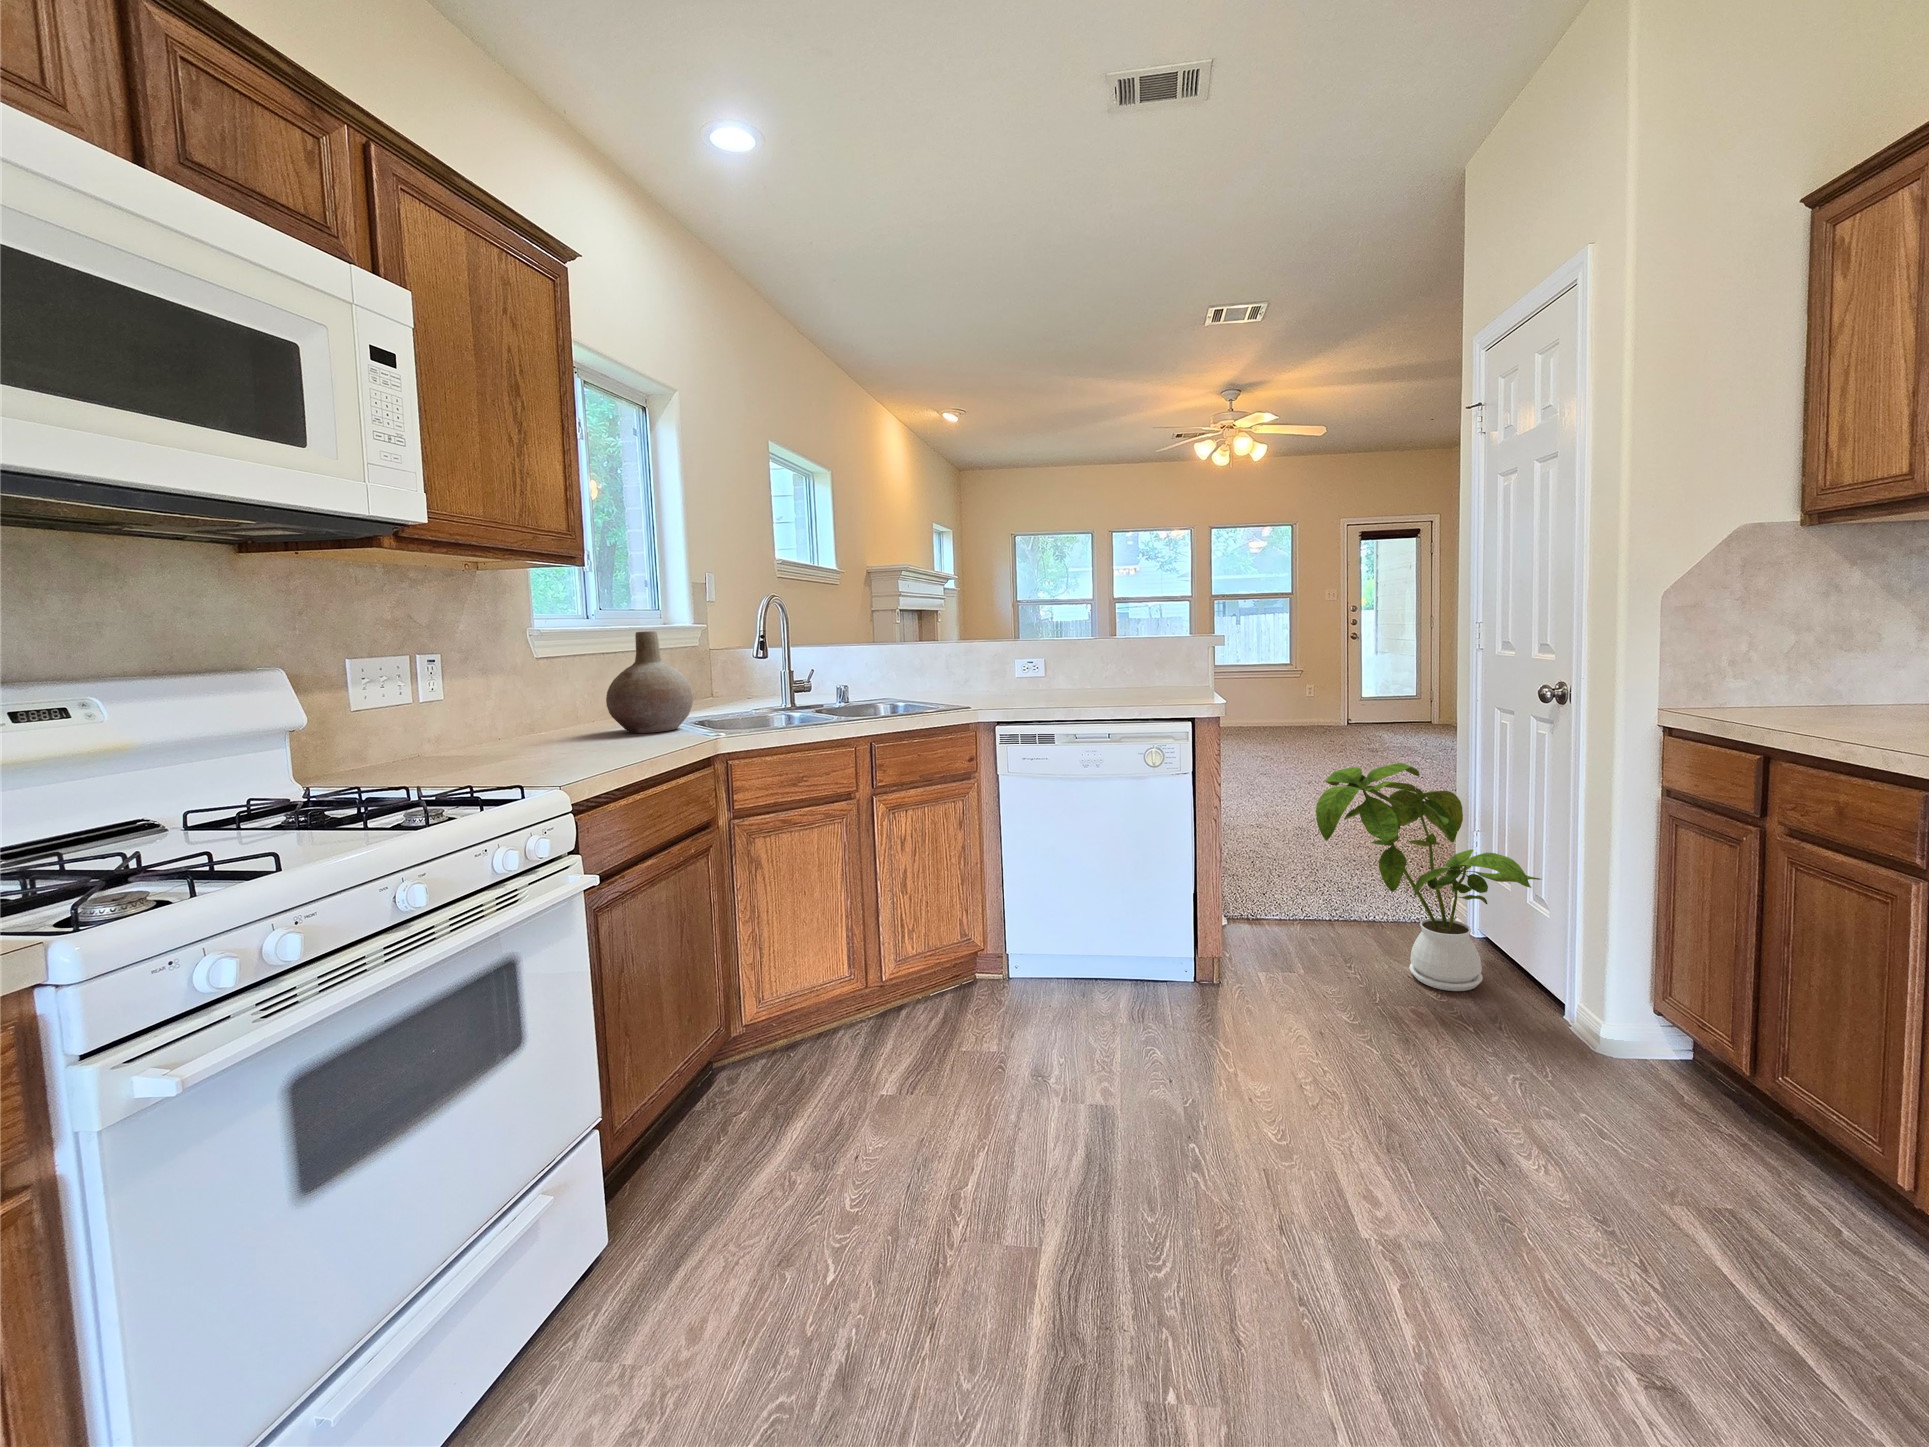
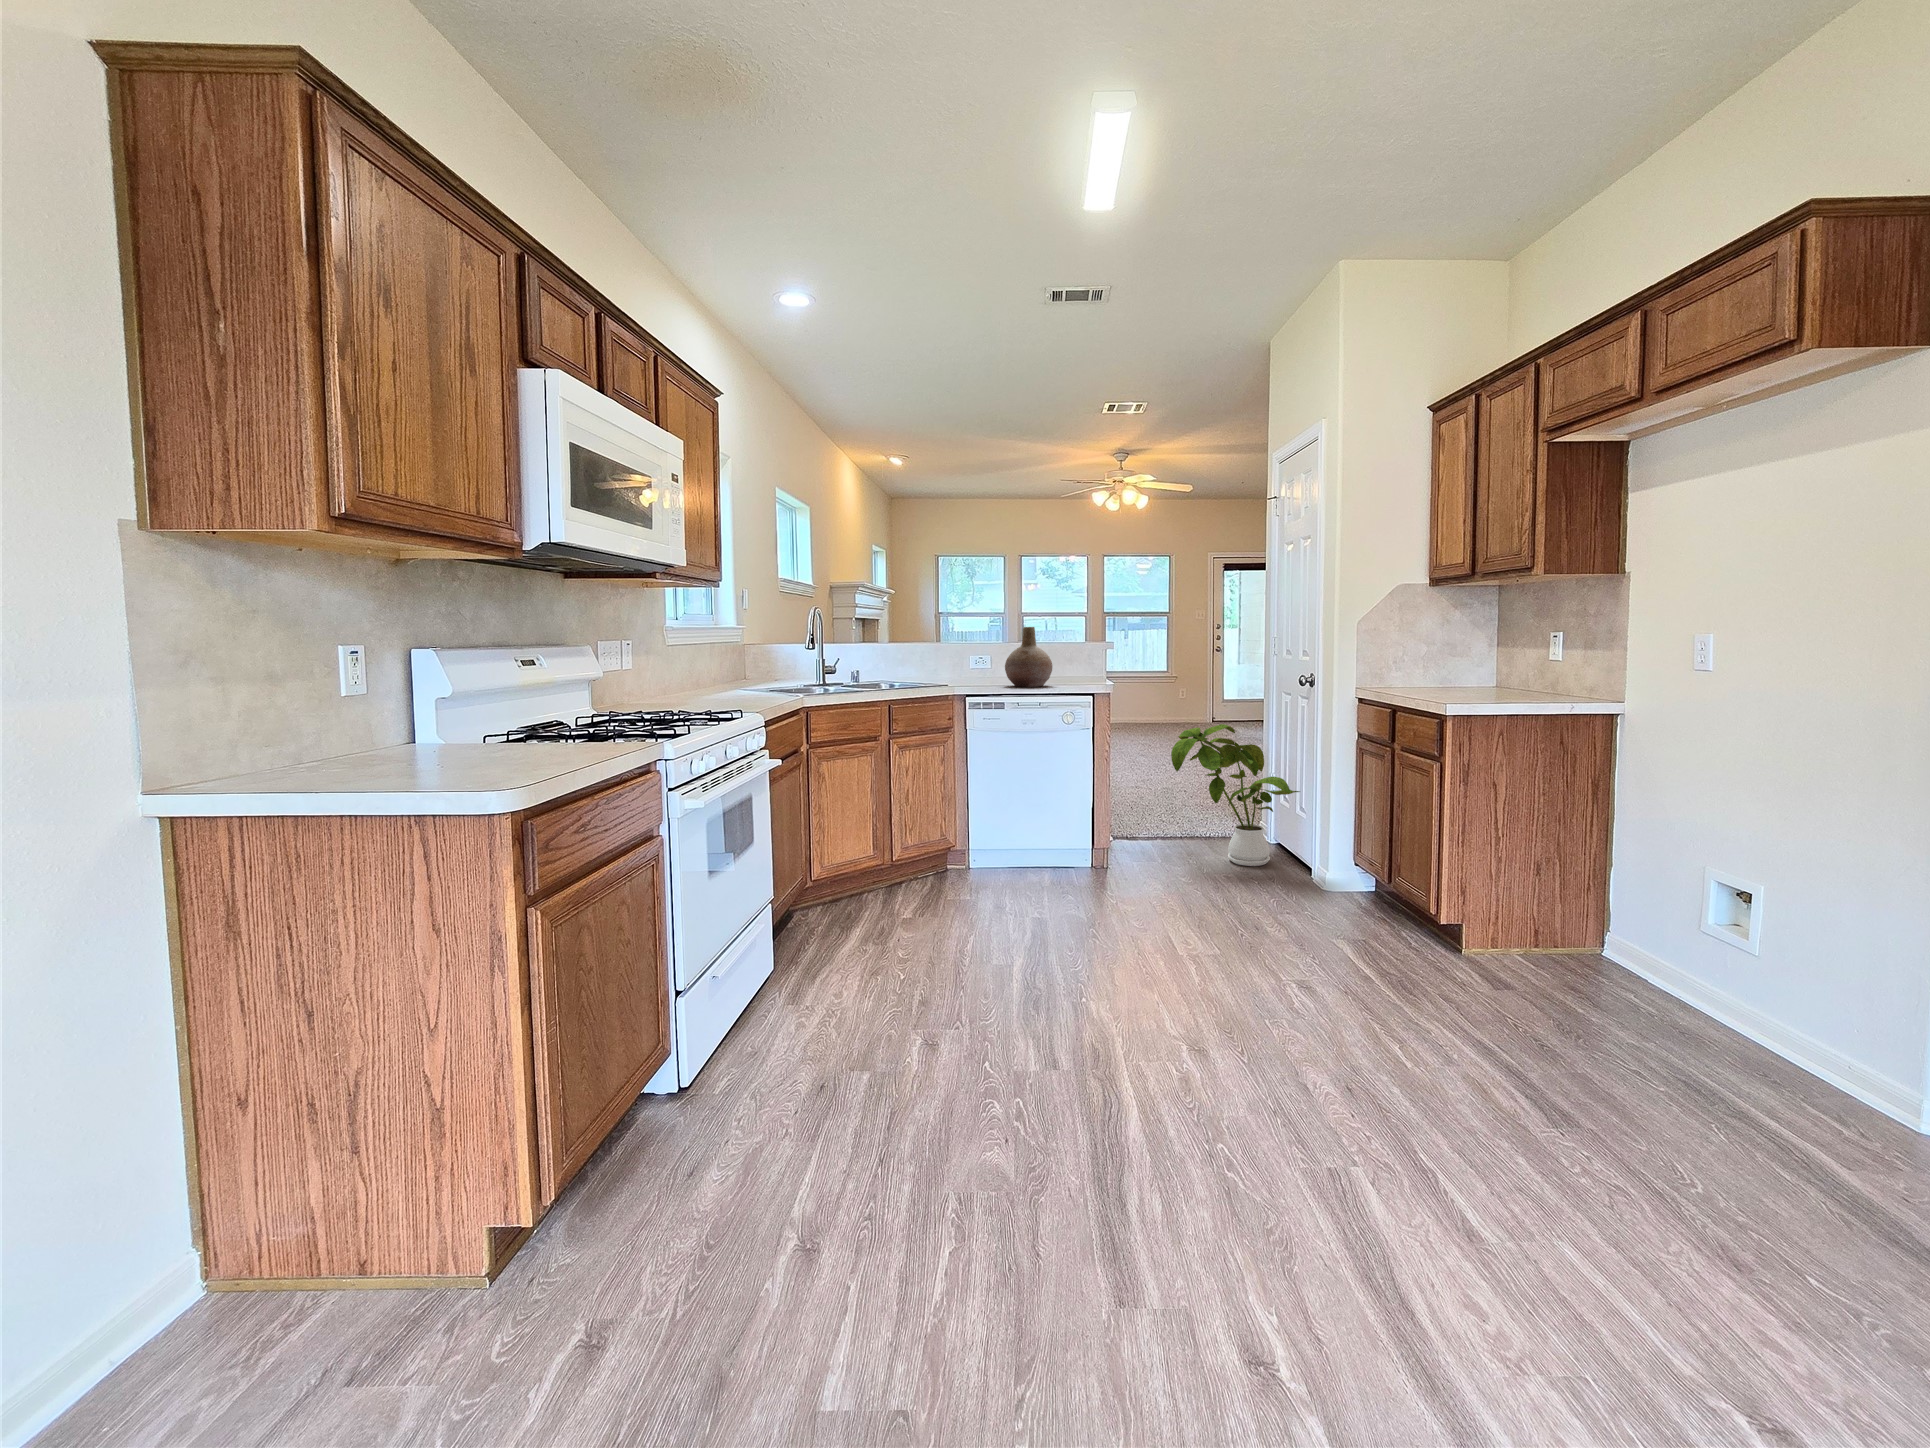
vase: present [606,631,693,733] -> present [1005,627,1052,687]

